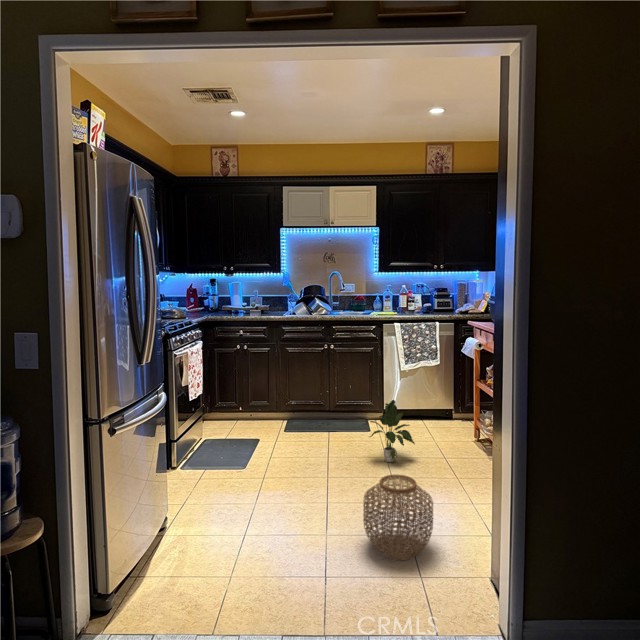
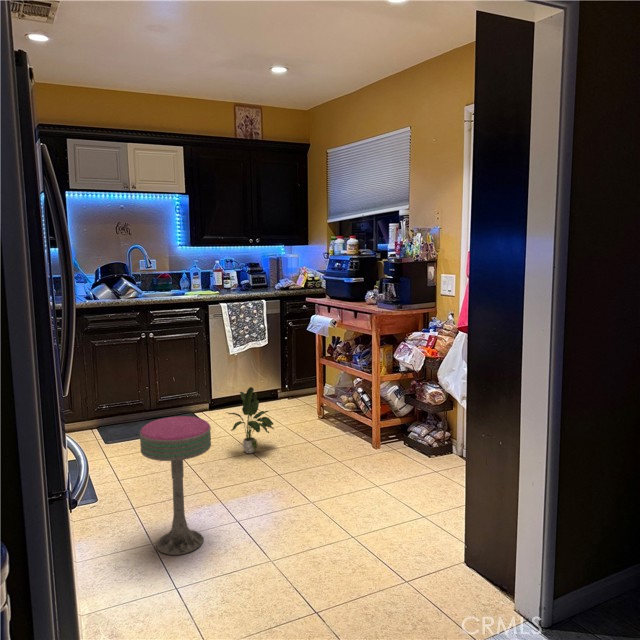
bar stool: none [244,412,304,534] -> present [140,416,211,555]
woven basket: present [363,475,433,560] -> none [286,460,354,542]

